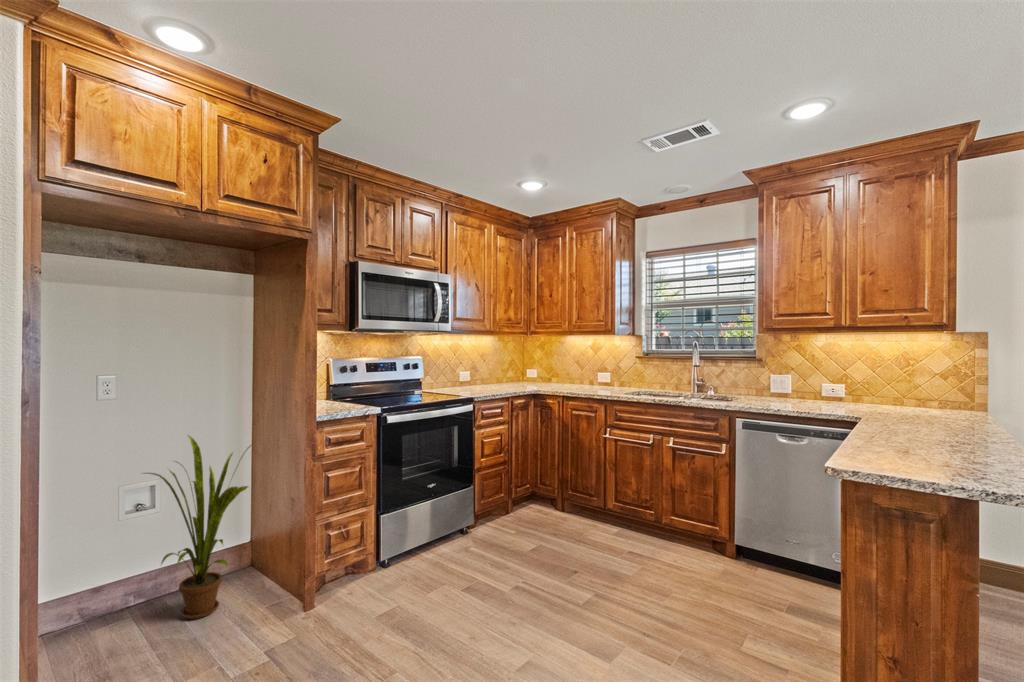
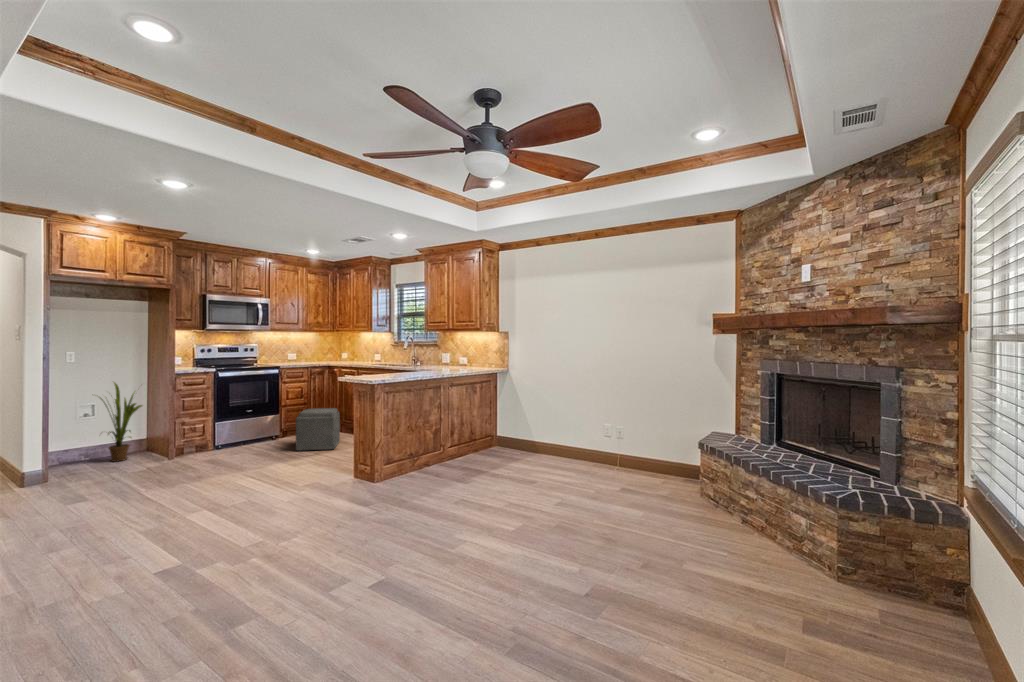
ottoman: none [538,483,625,583] -> present [296,408,340,451]

